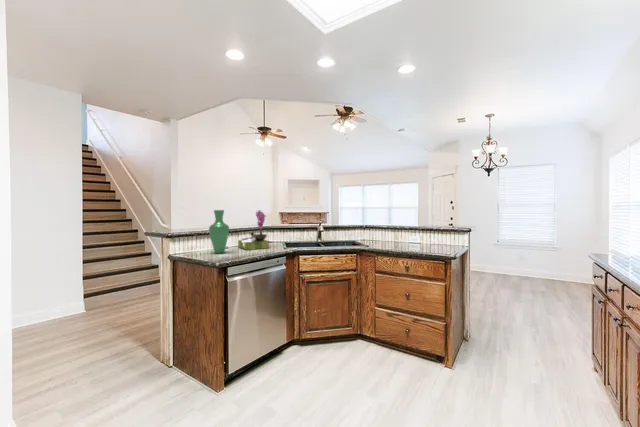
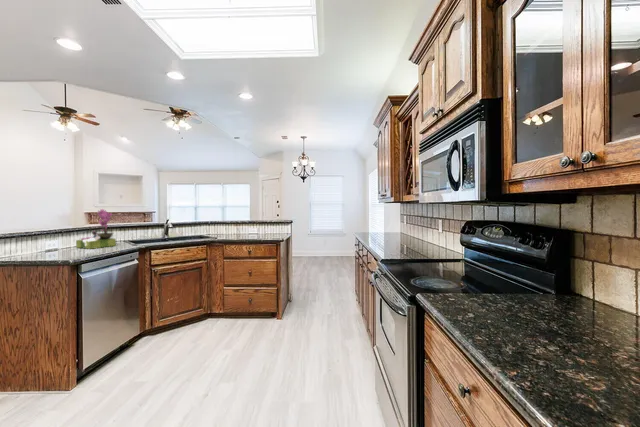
vase: present [209,210,229,253] -> none [43,209,70,254]

